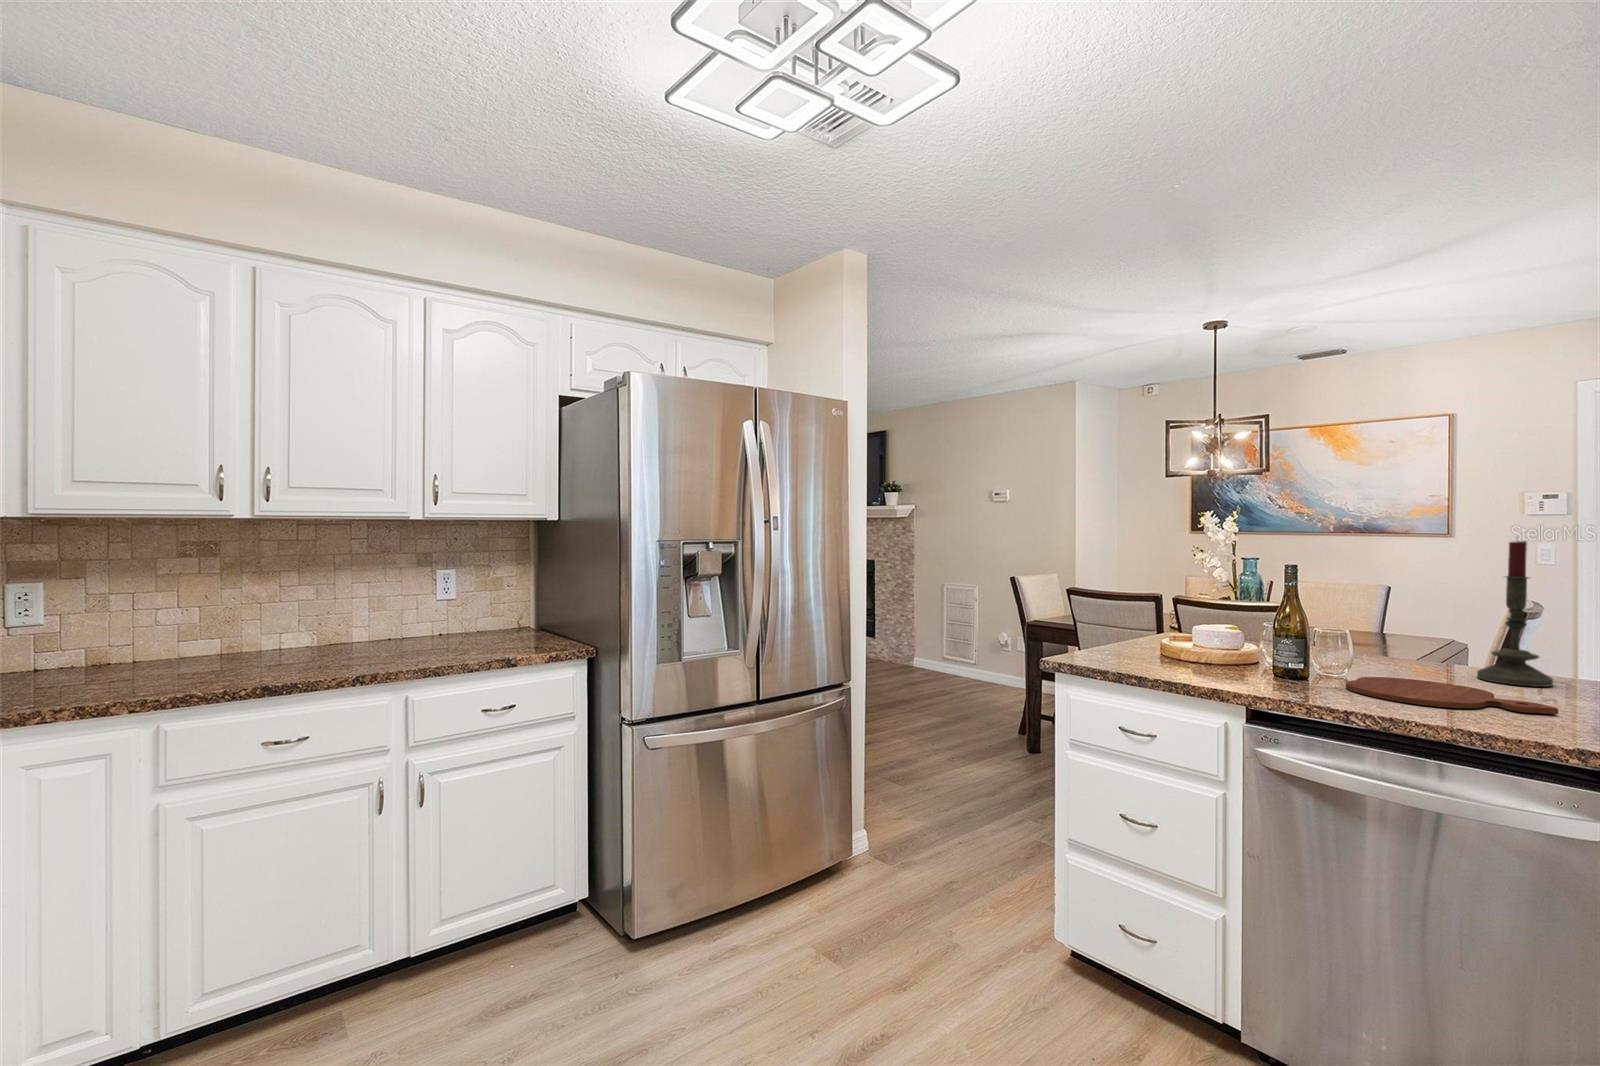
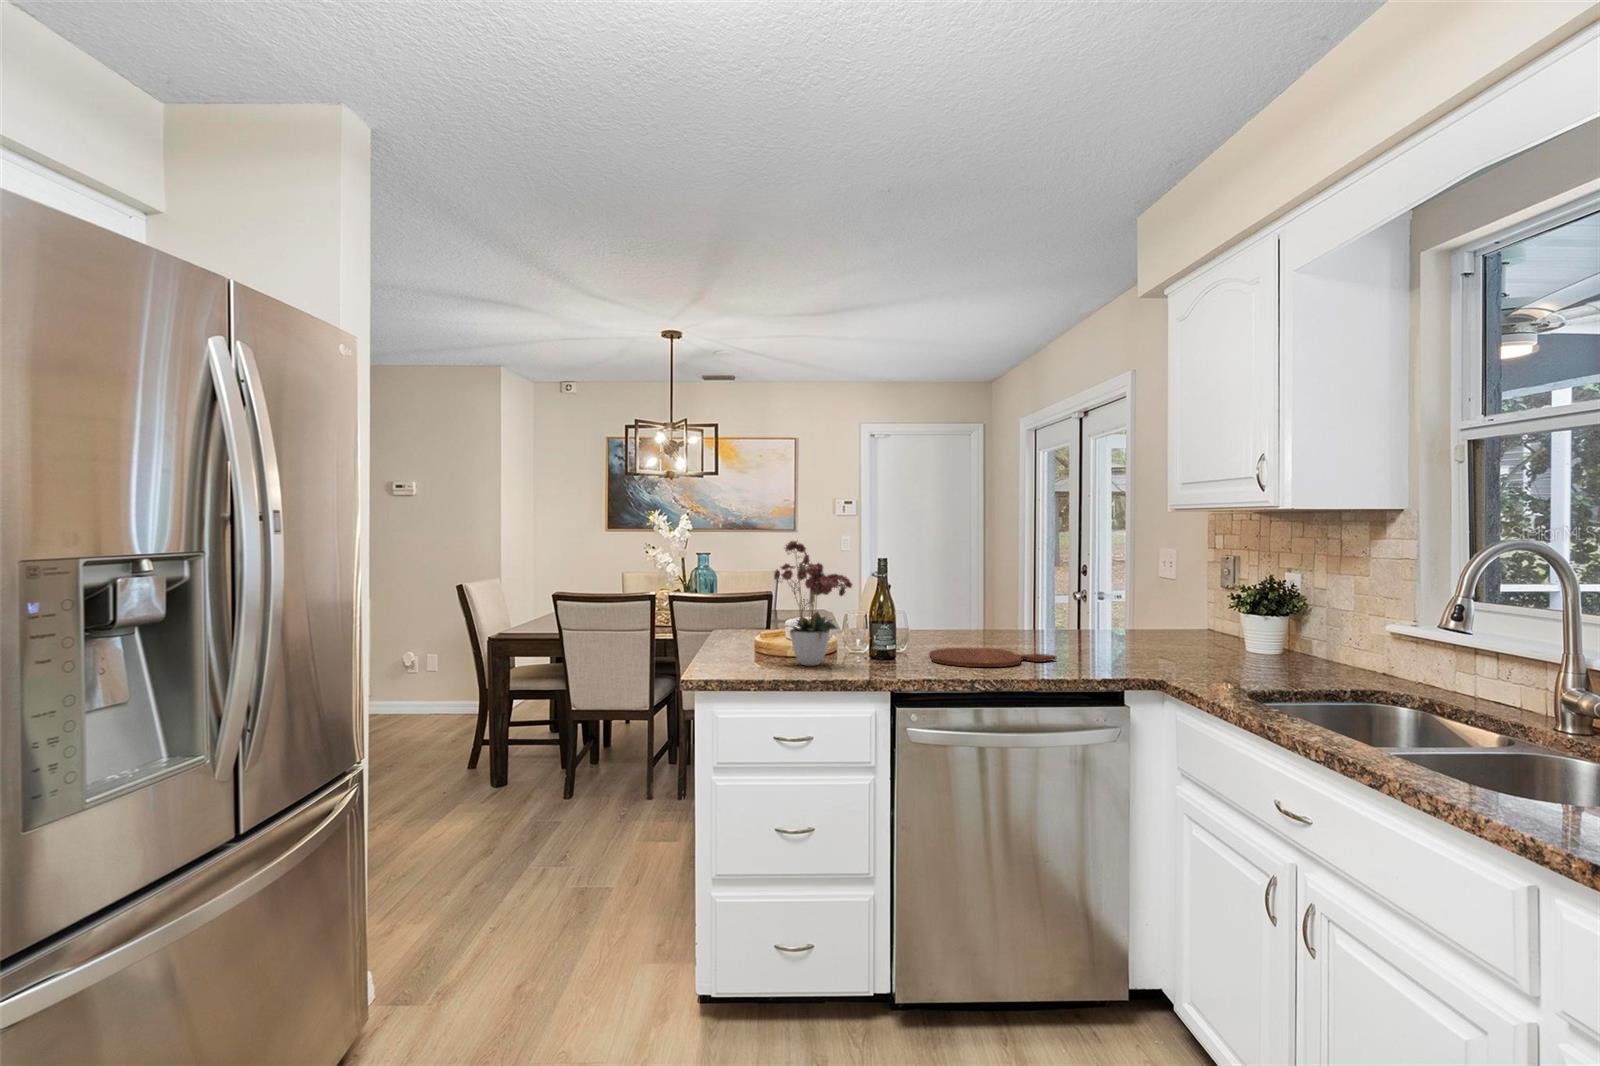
flower arrangement: none [1142,531,1240,669] -> present [774,541,852,666]
candle: present [1477,541,1553,687] -> none [967,533,1010,643]

